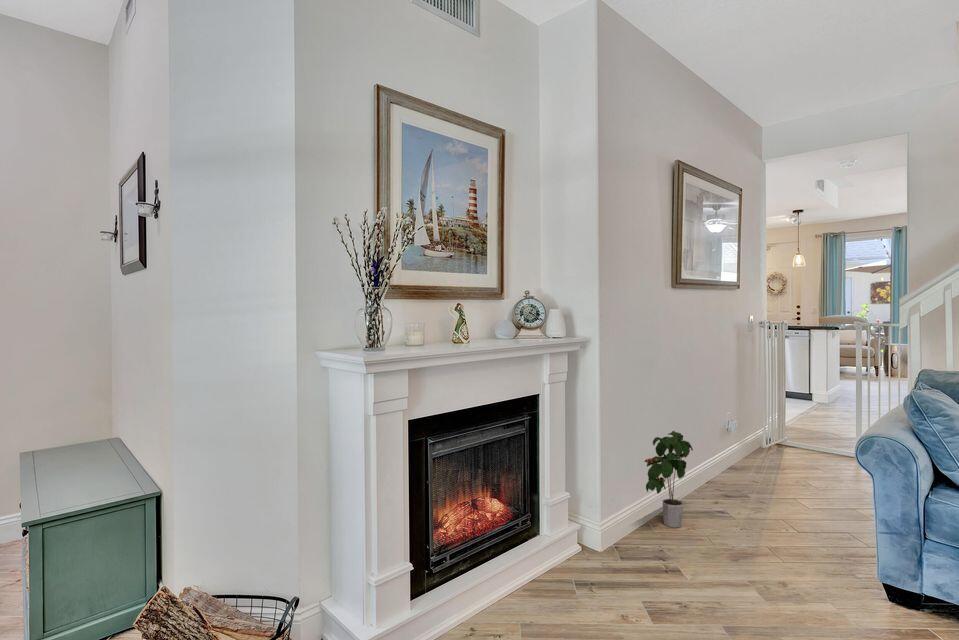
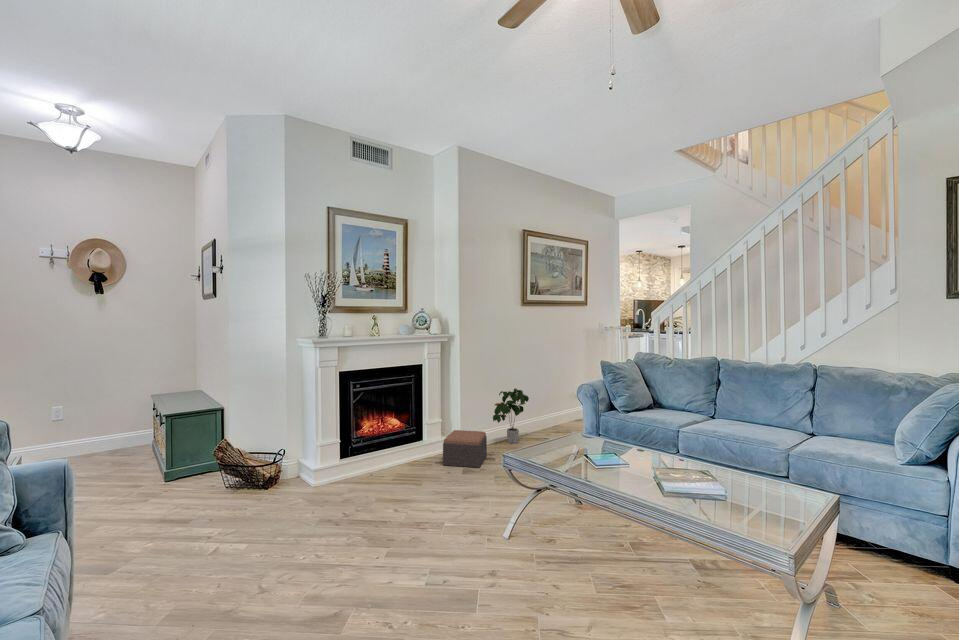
footstool: none [592,515,672,598] -> present [443,430,487,468]

